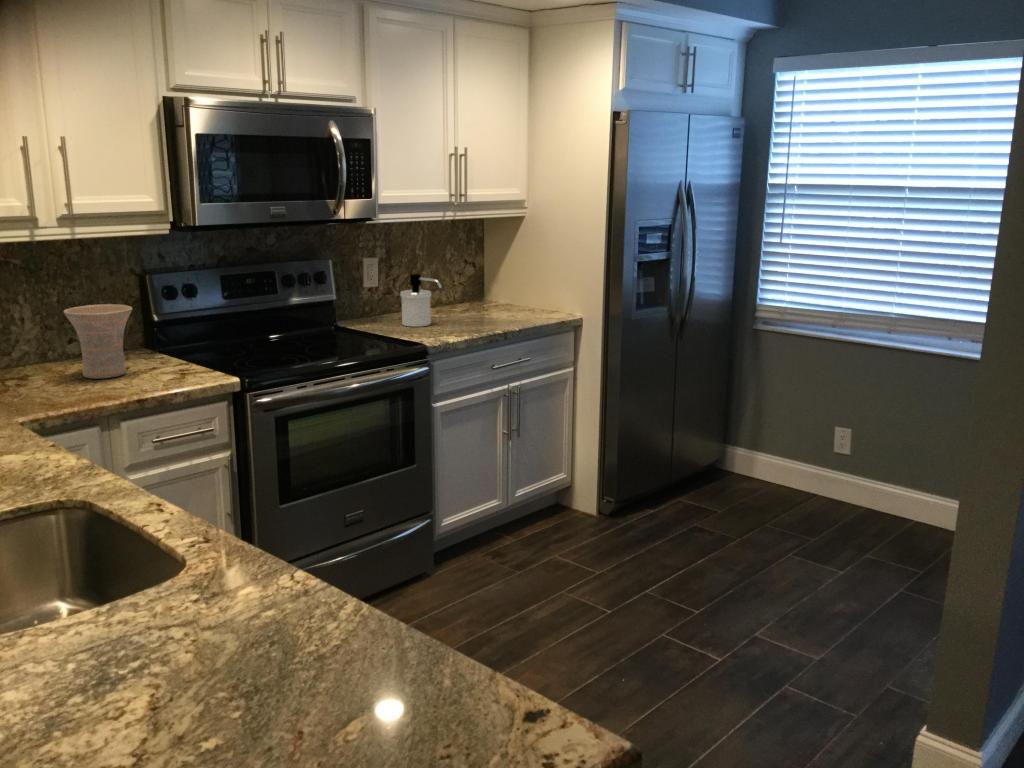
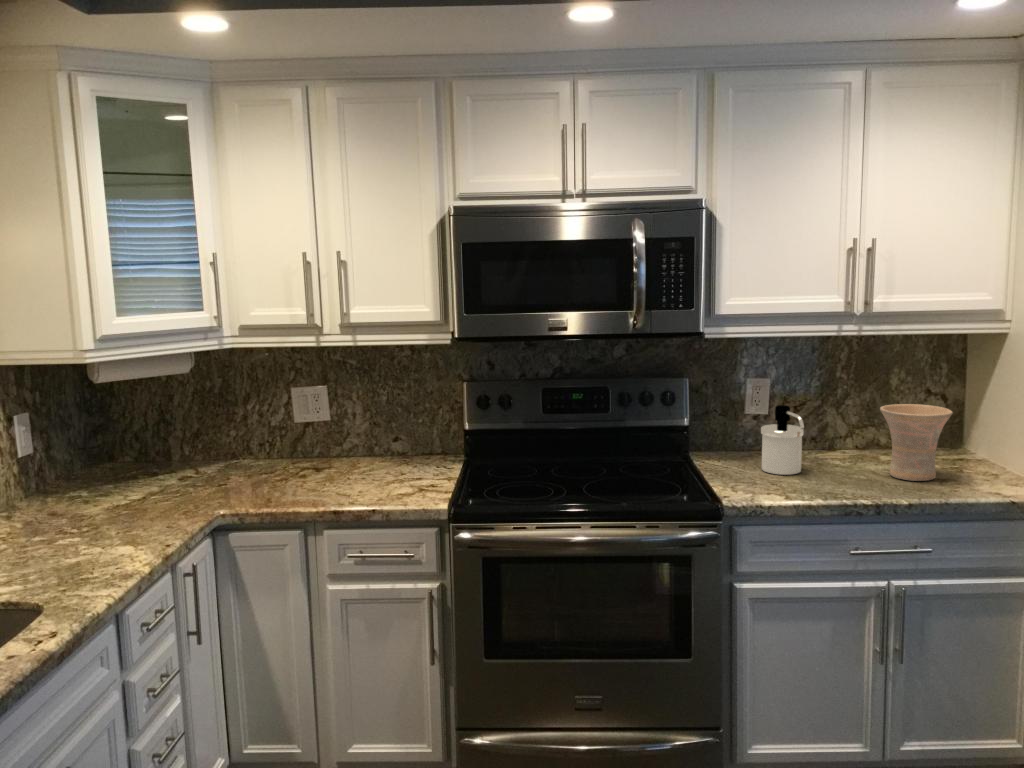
vase: present [64,304,132,379] -> present [880,404,952,481]

